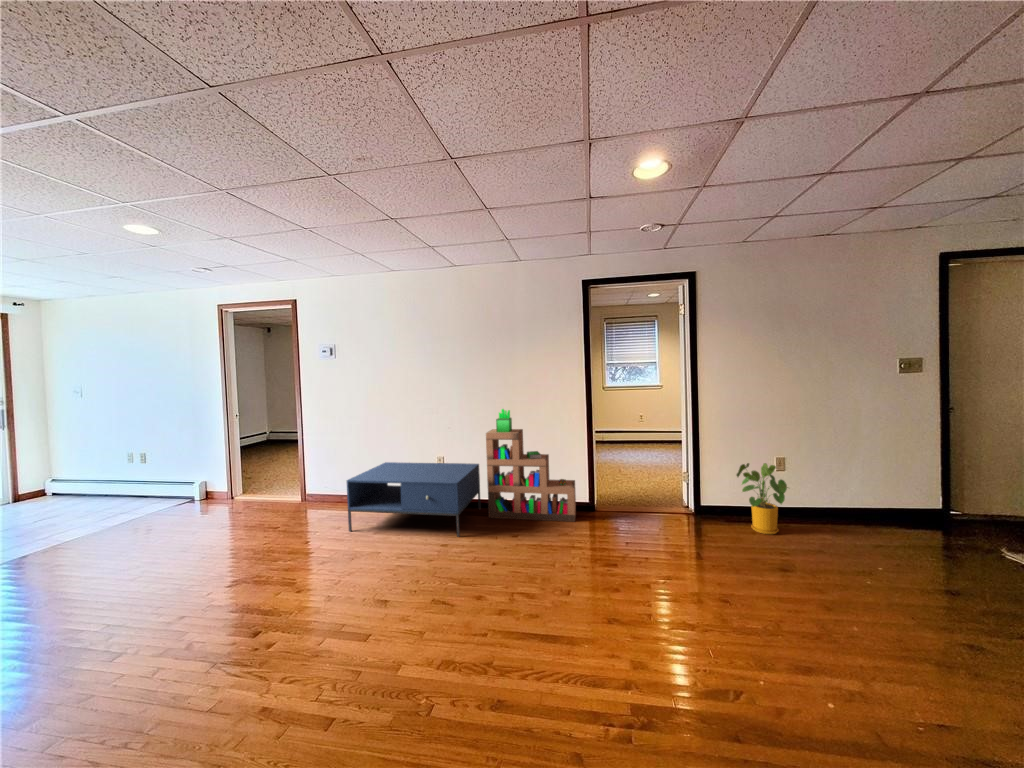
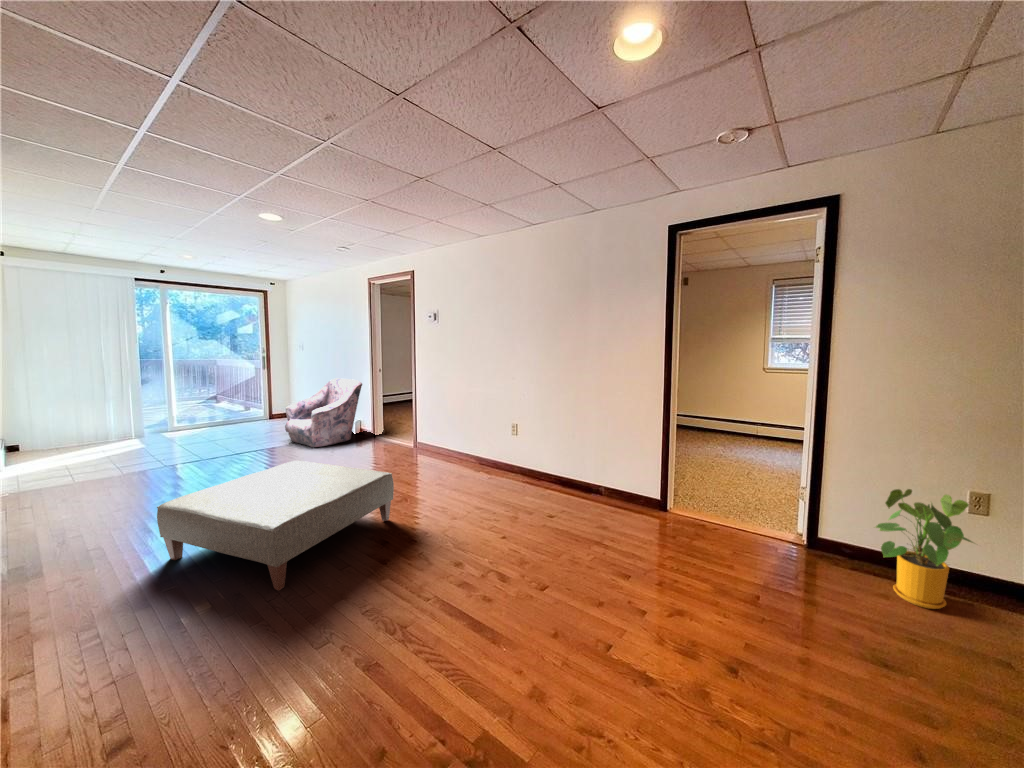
bookshelf: present [486,409,576,522] -> none [543,378,644,517]
armchair: none [86,429,215,525] -> present [285,378,362,448]
coffee table: present [347,462,481,537] -> none [419,422,545,505]
ottoman: none [39,524,363,716] -> present [157,461,394,590]

